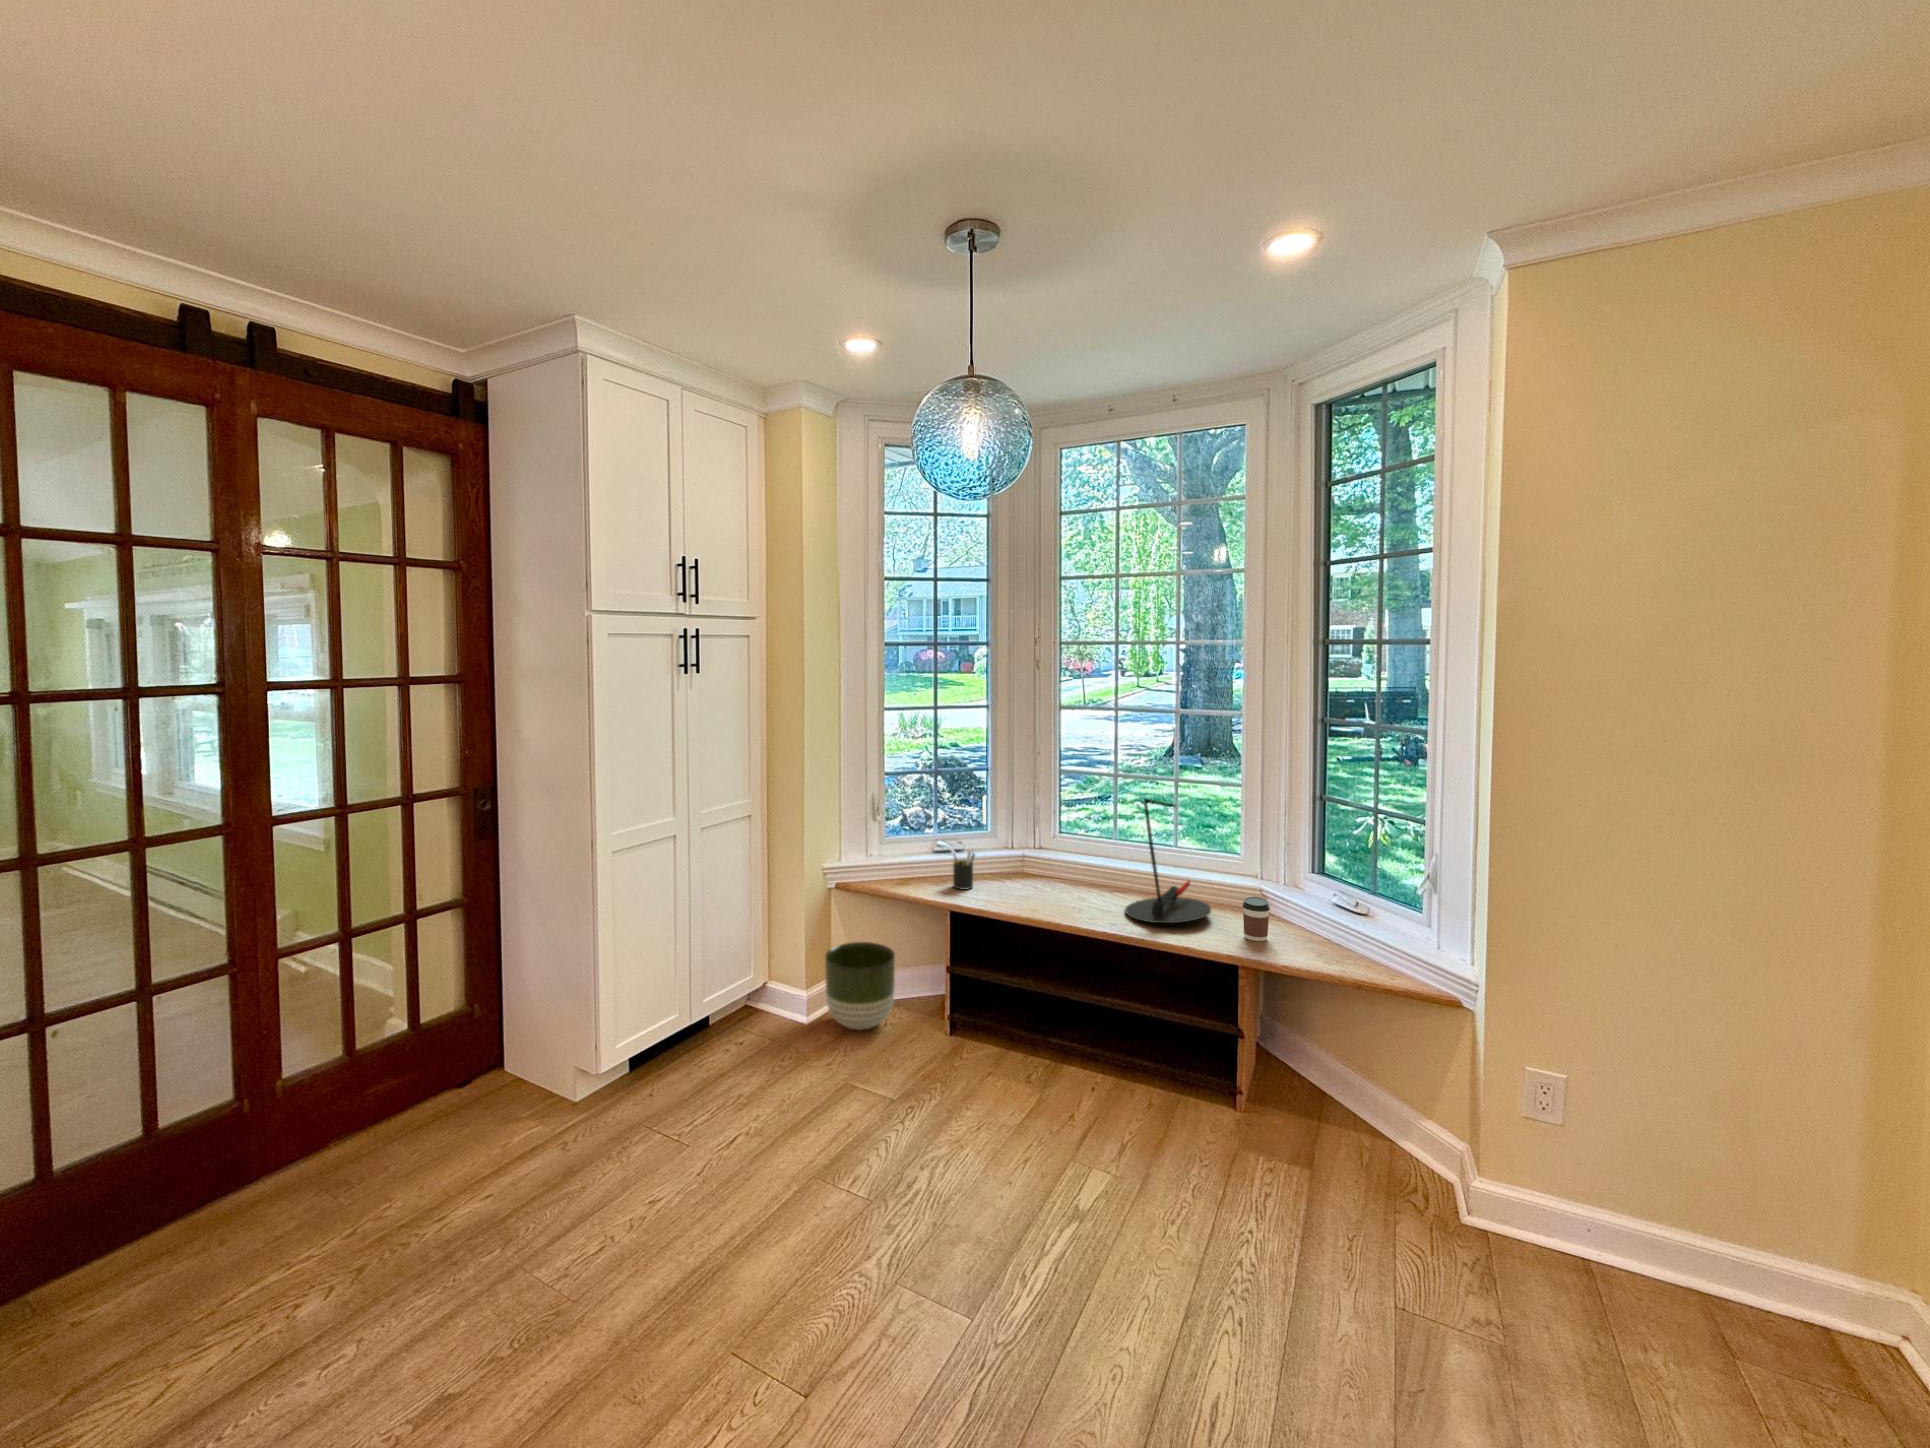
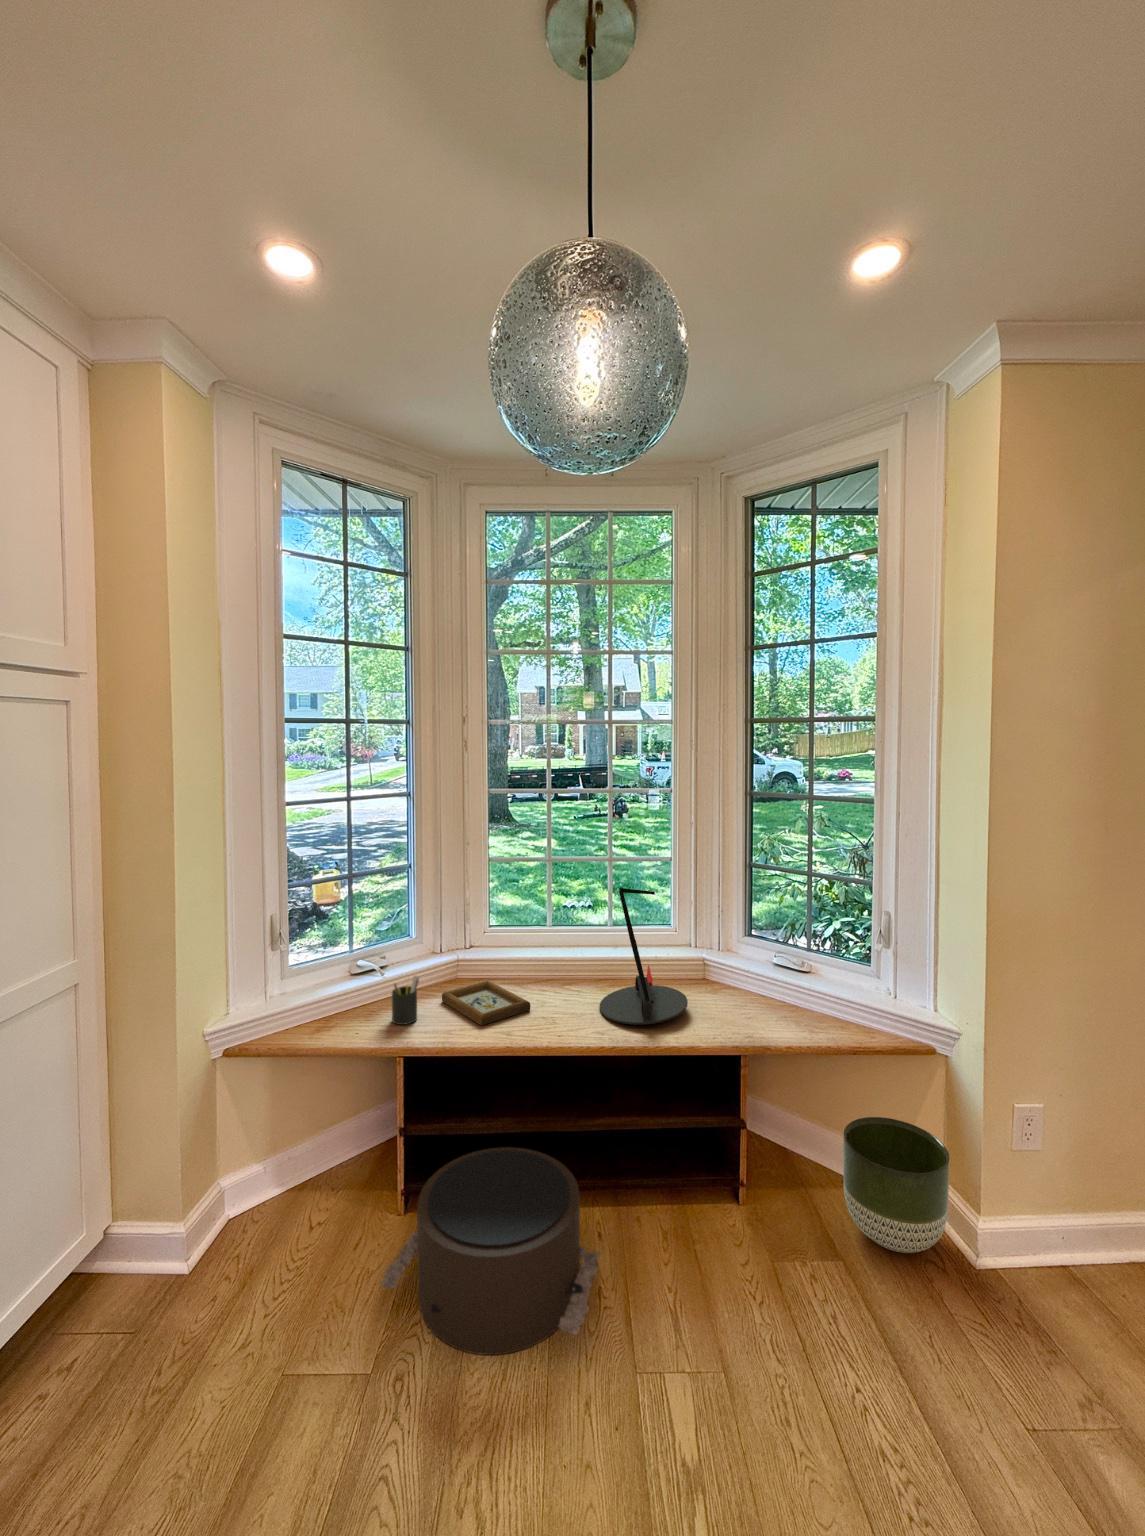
picture frame: none [1000,872,1066,900] -> present [442,981,530,1025]
coffee cup: present [1243,897,1270,941] -> none [726,977,752,1023]
planter: present [825,942,895,1030] -> present [843,1117,950,1253]
pouf: none [909,996,1077,1130] -> present [380,1147,600,1355]

